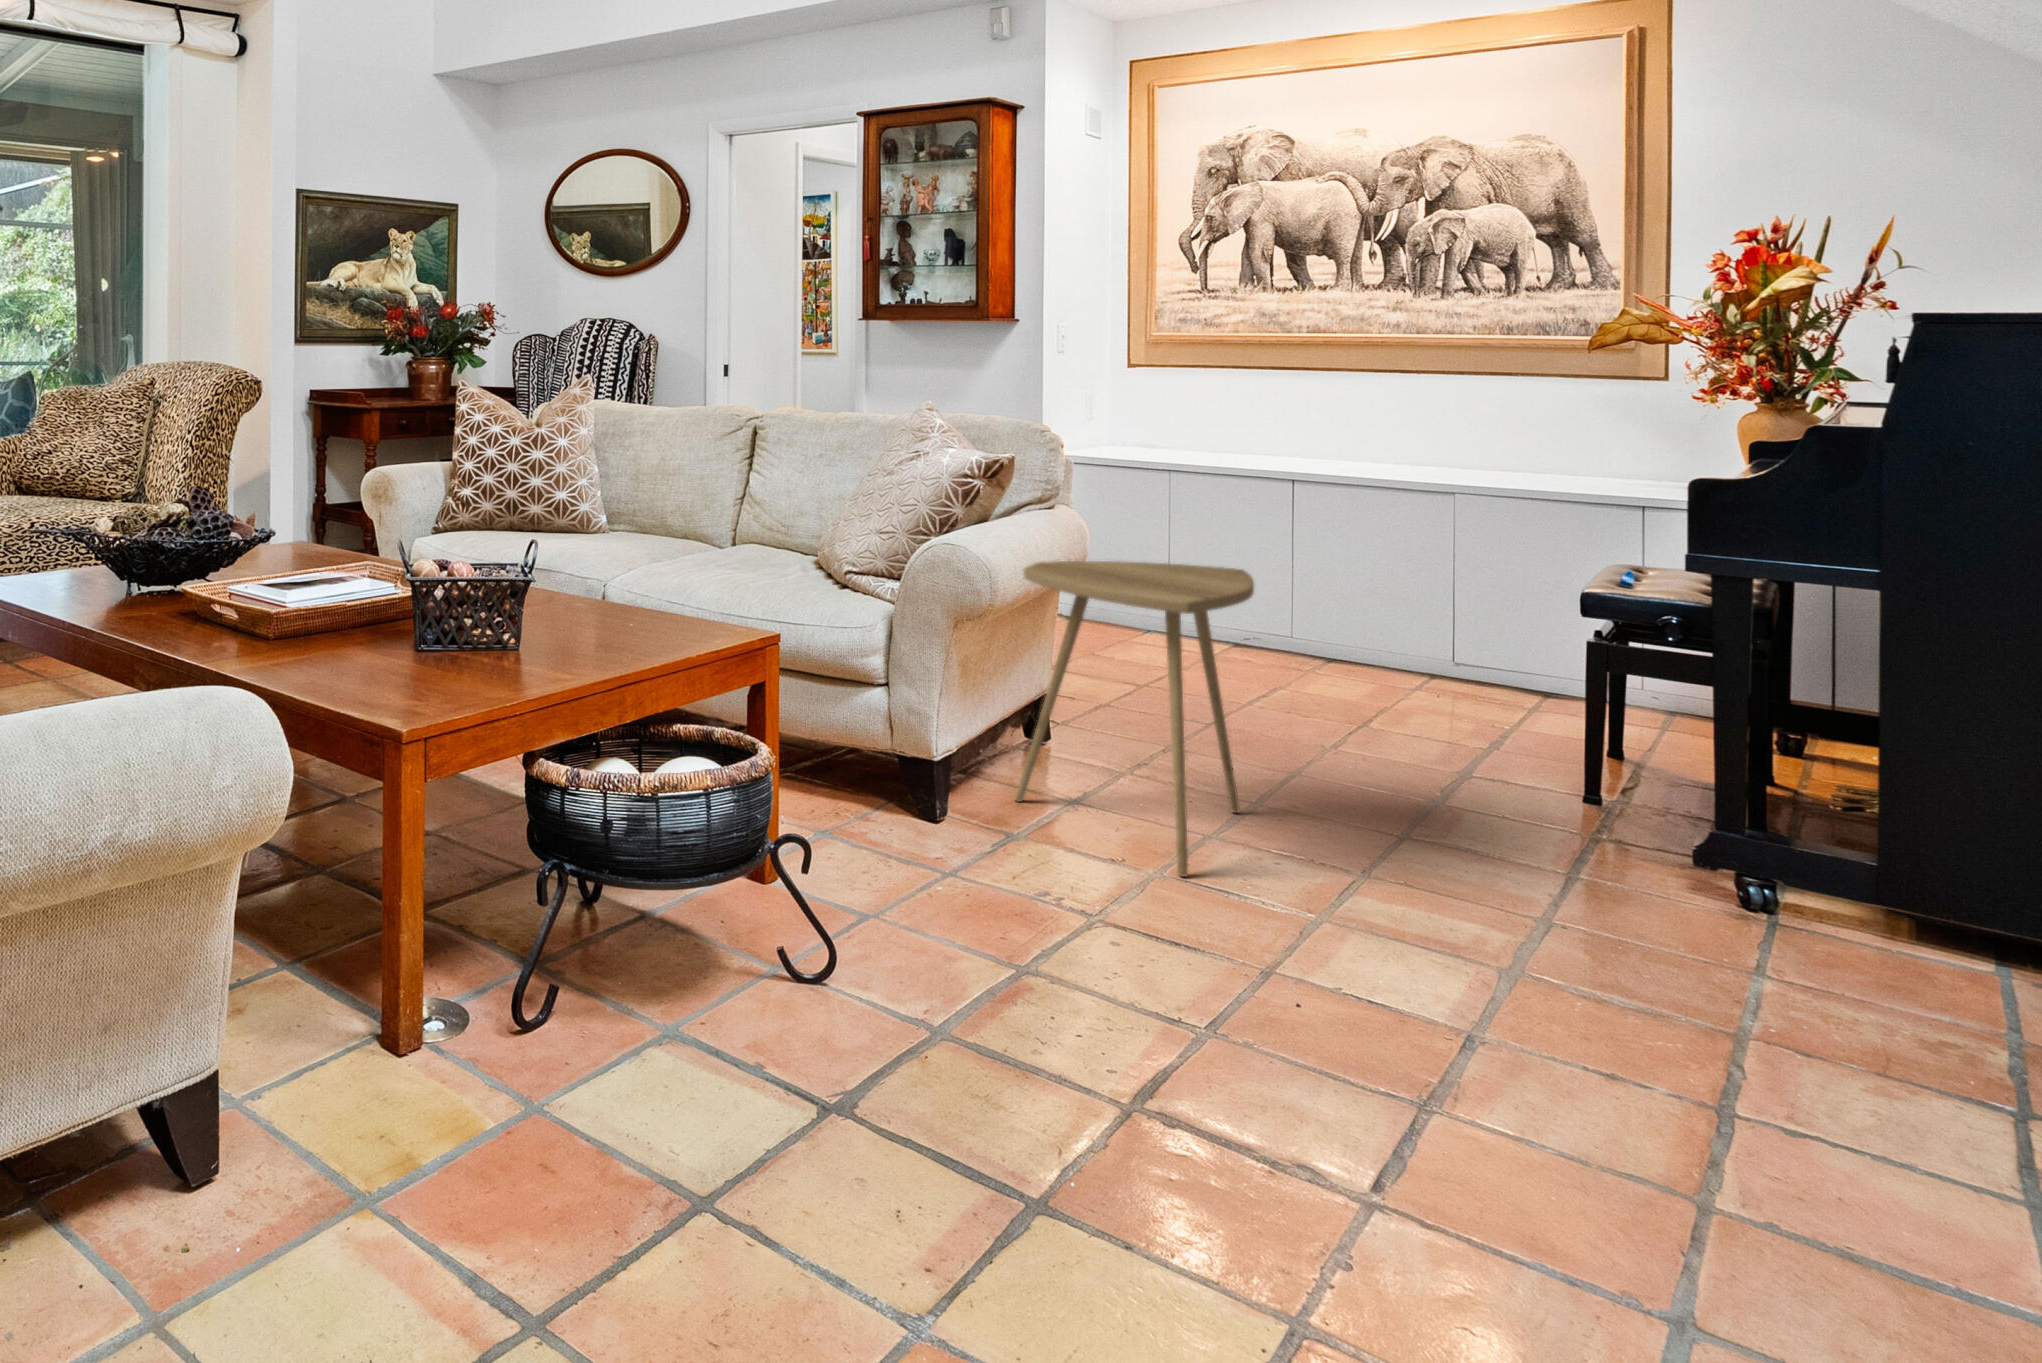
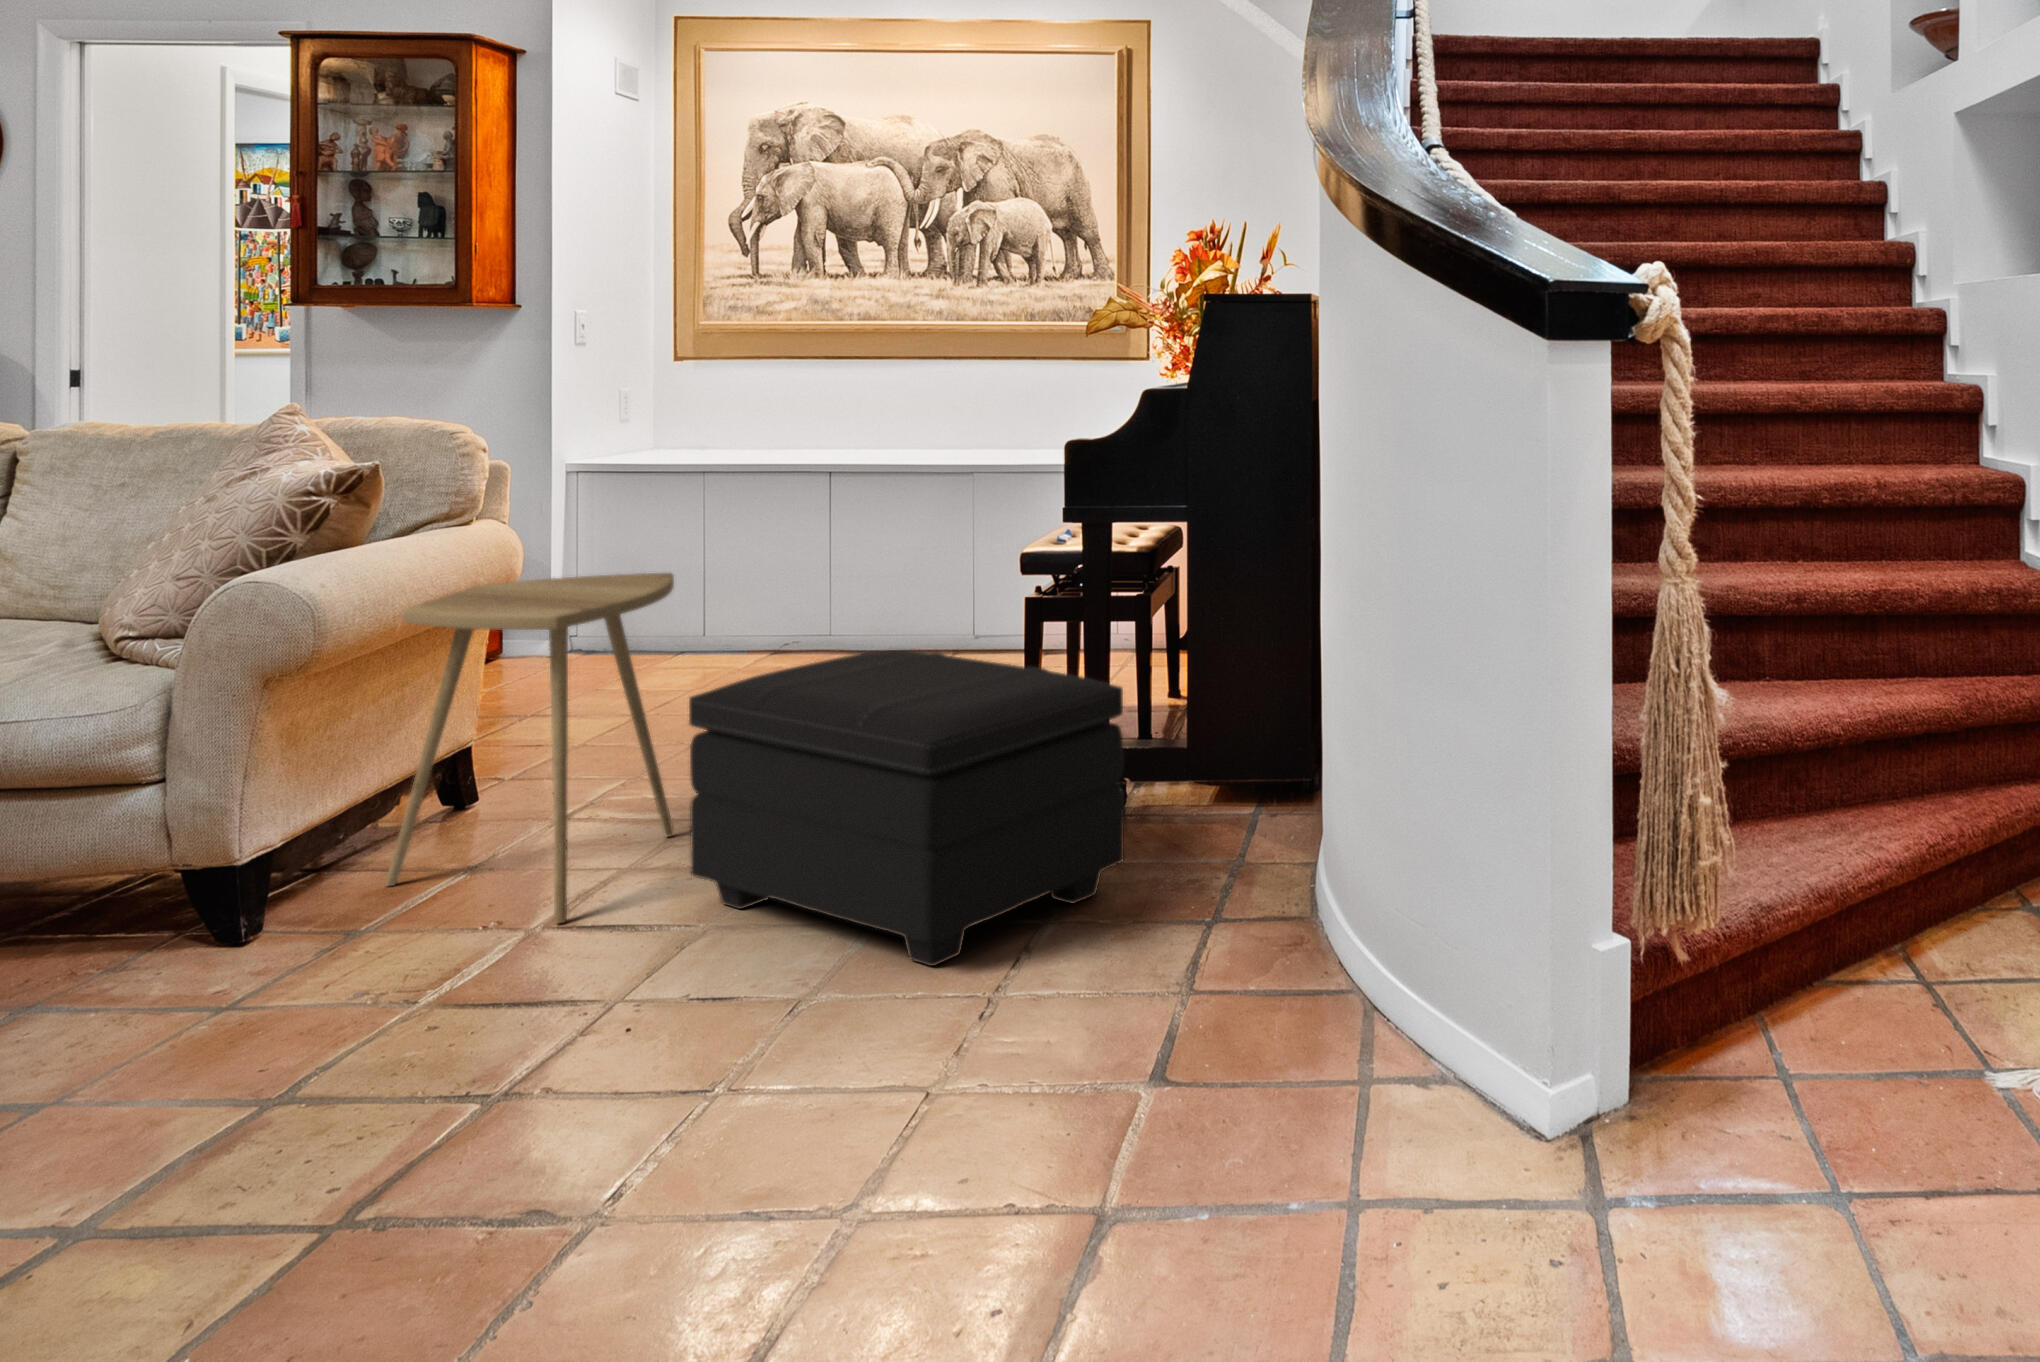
footstool: none [1301,678,1860,1046] -> present [689,650,1124,966]

